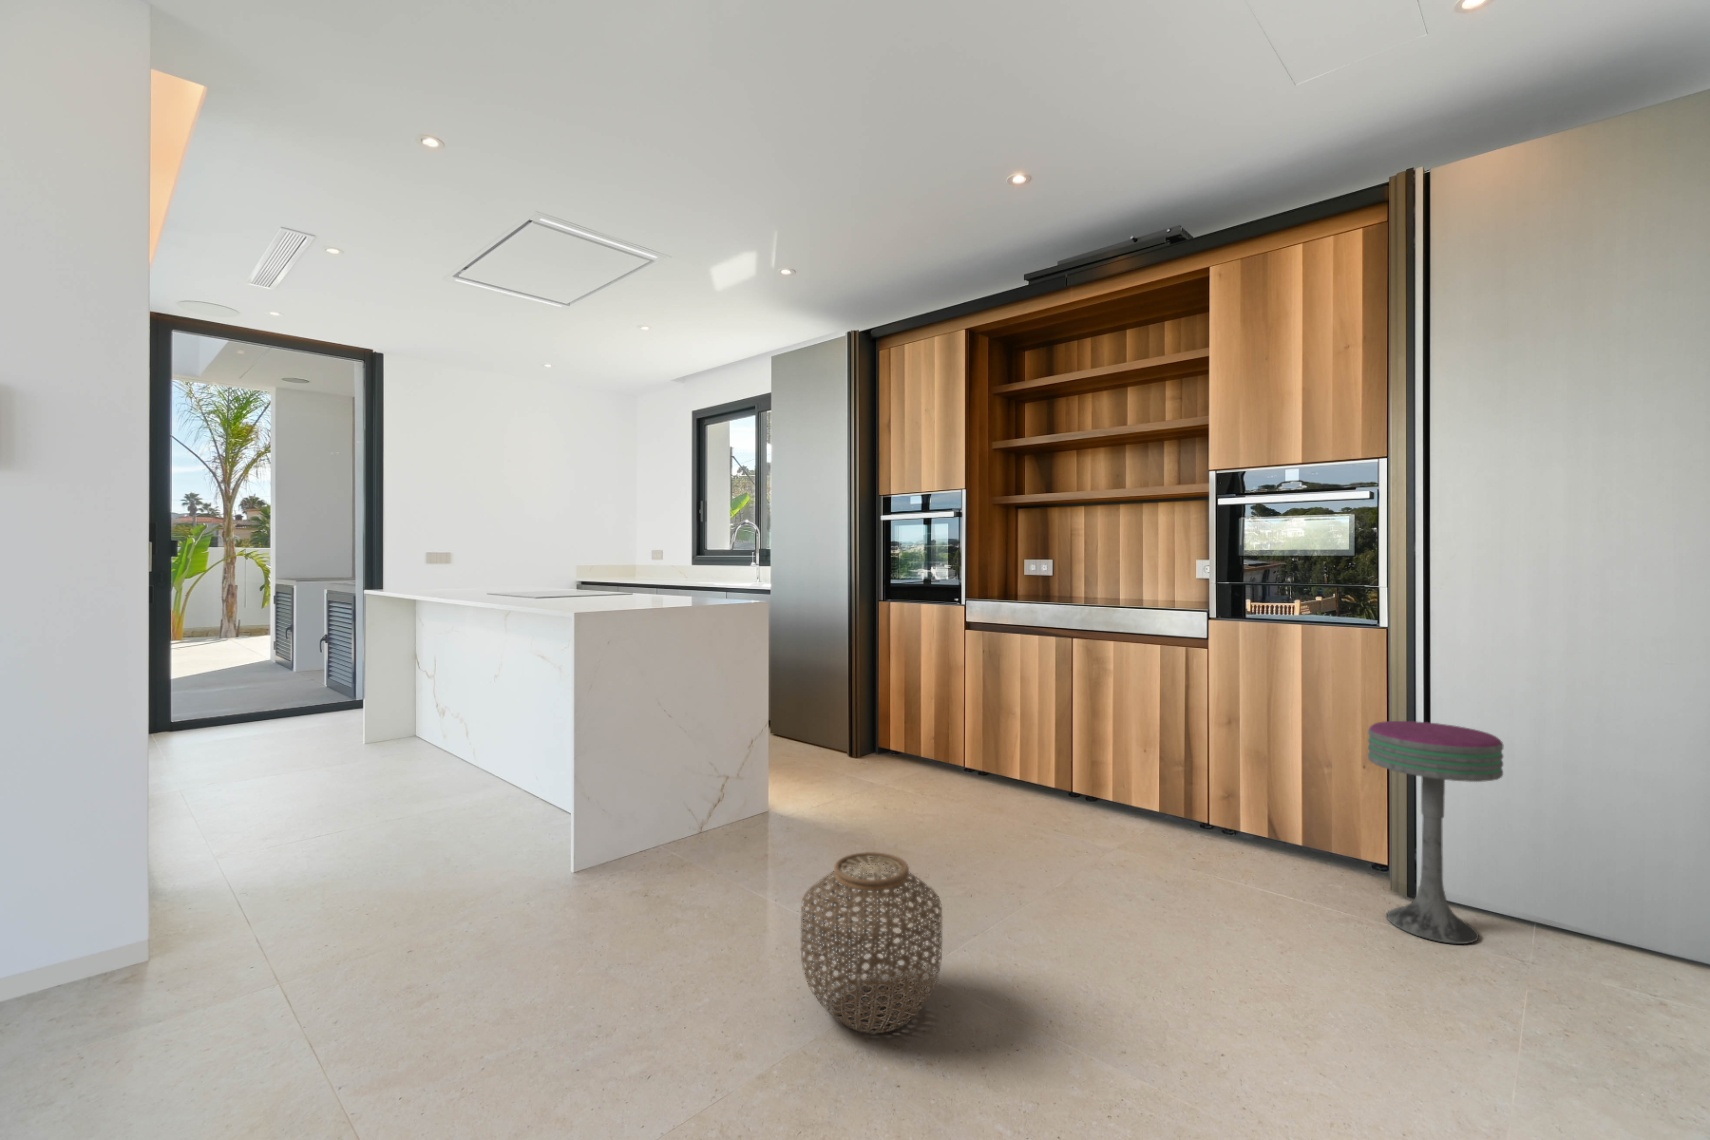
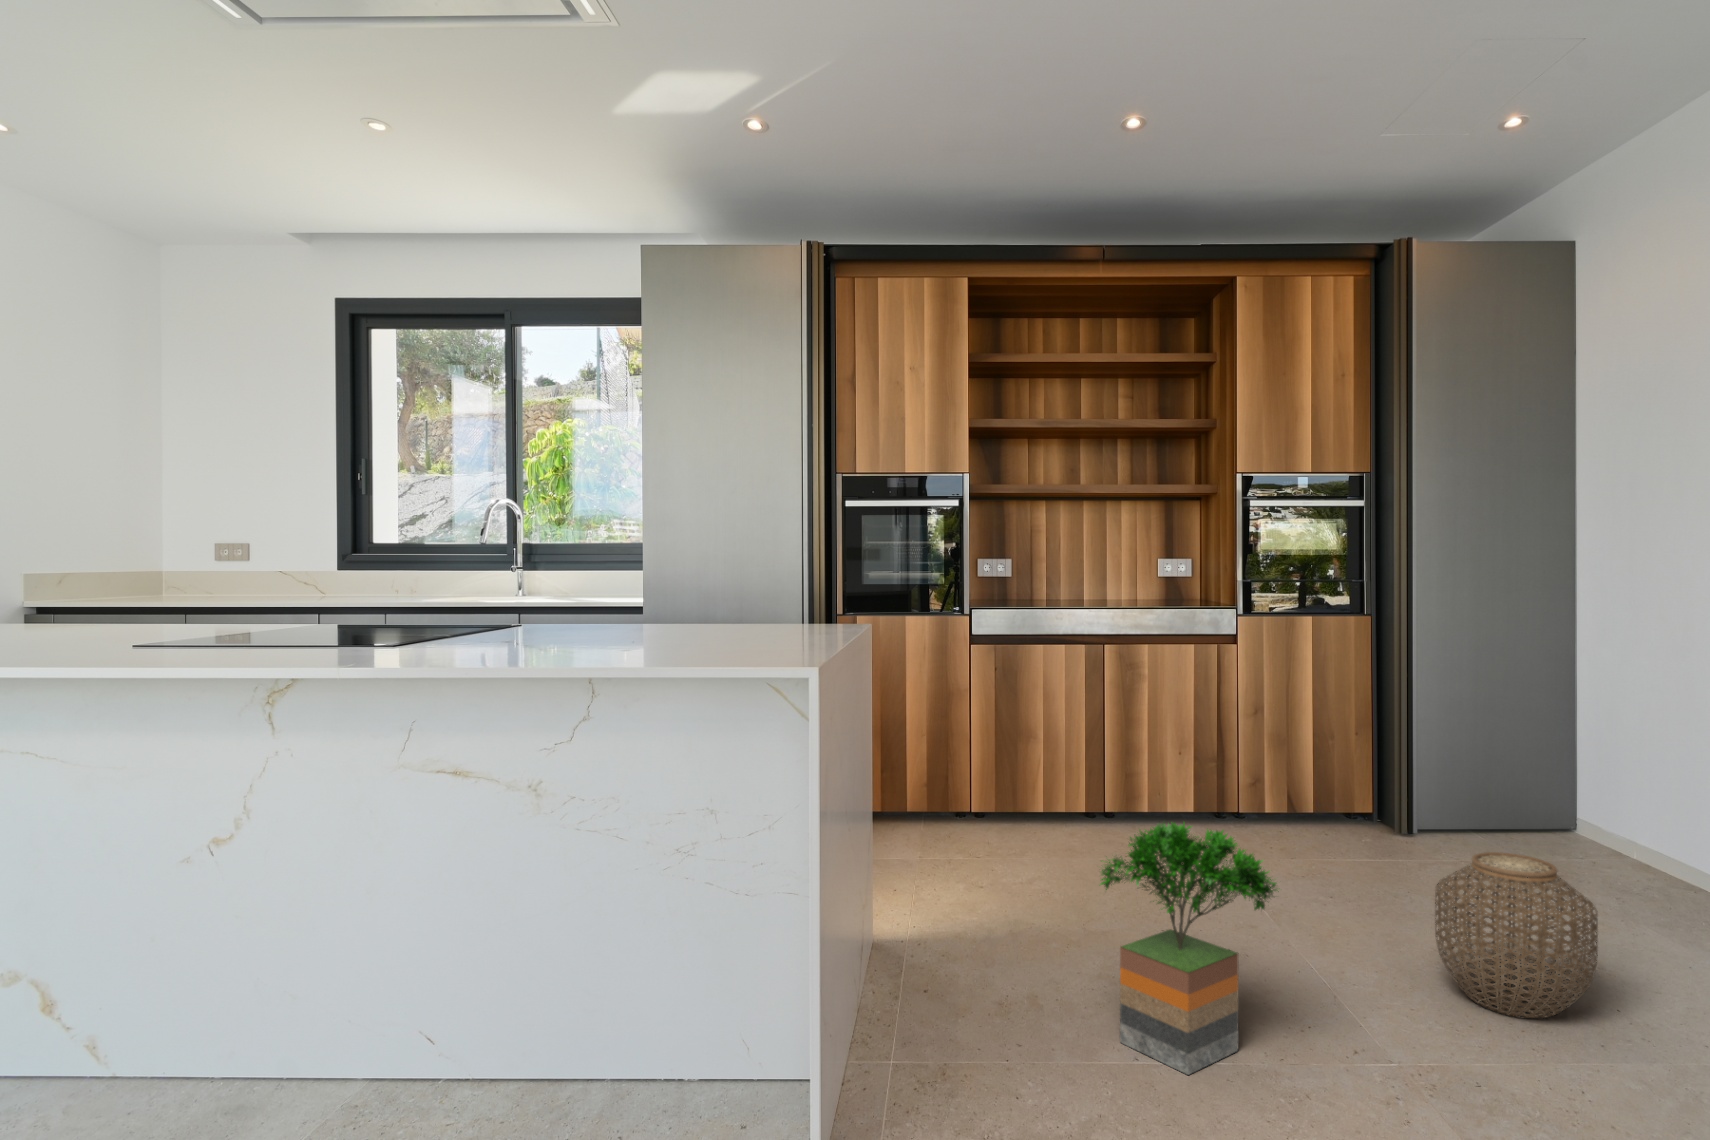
bar stool: present [1368,721,1503,944] -> none [1412,684,1505,841]
potted tree: none [568,745,677,927] -> present [1100,822,1279,1075]

